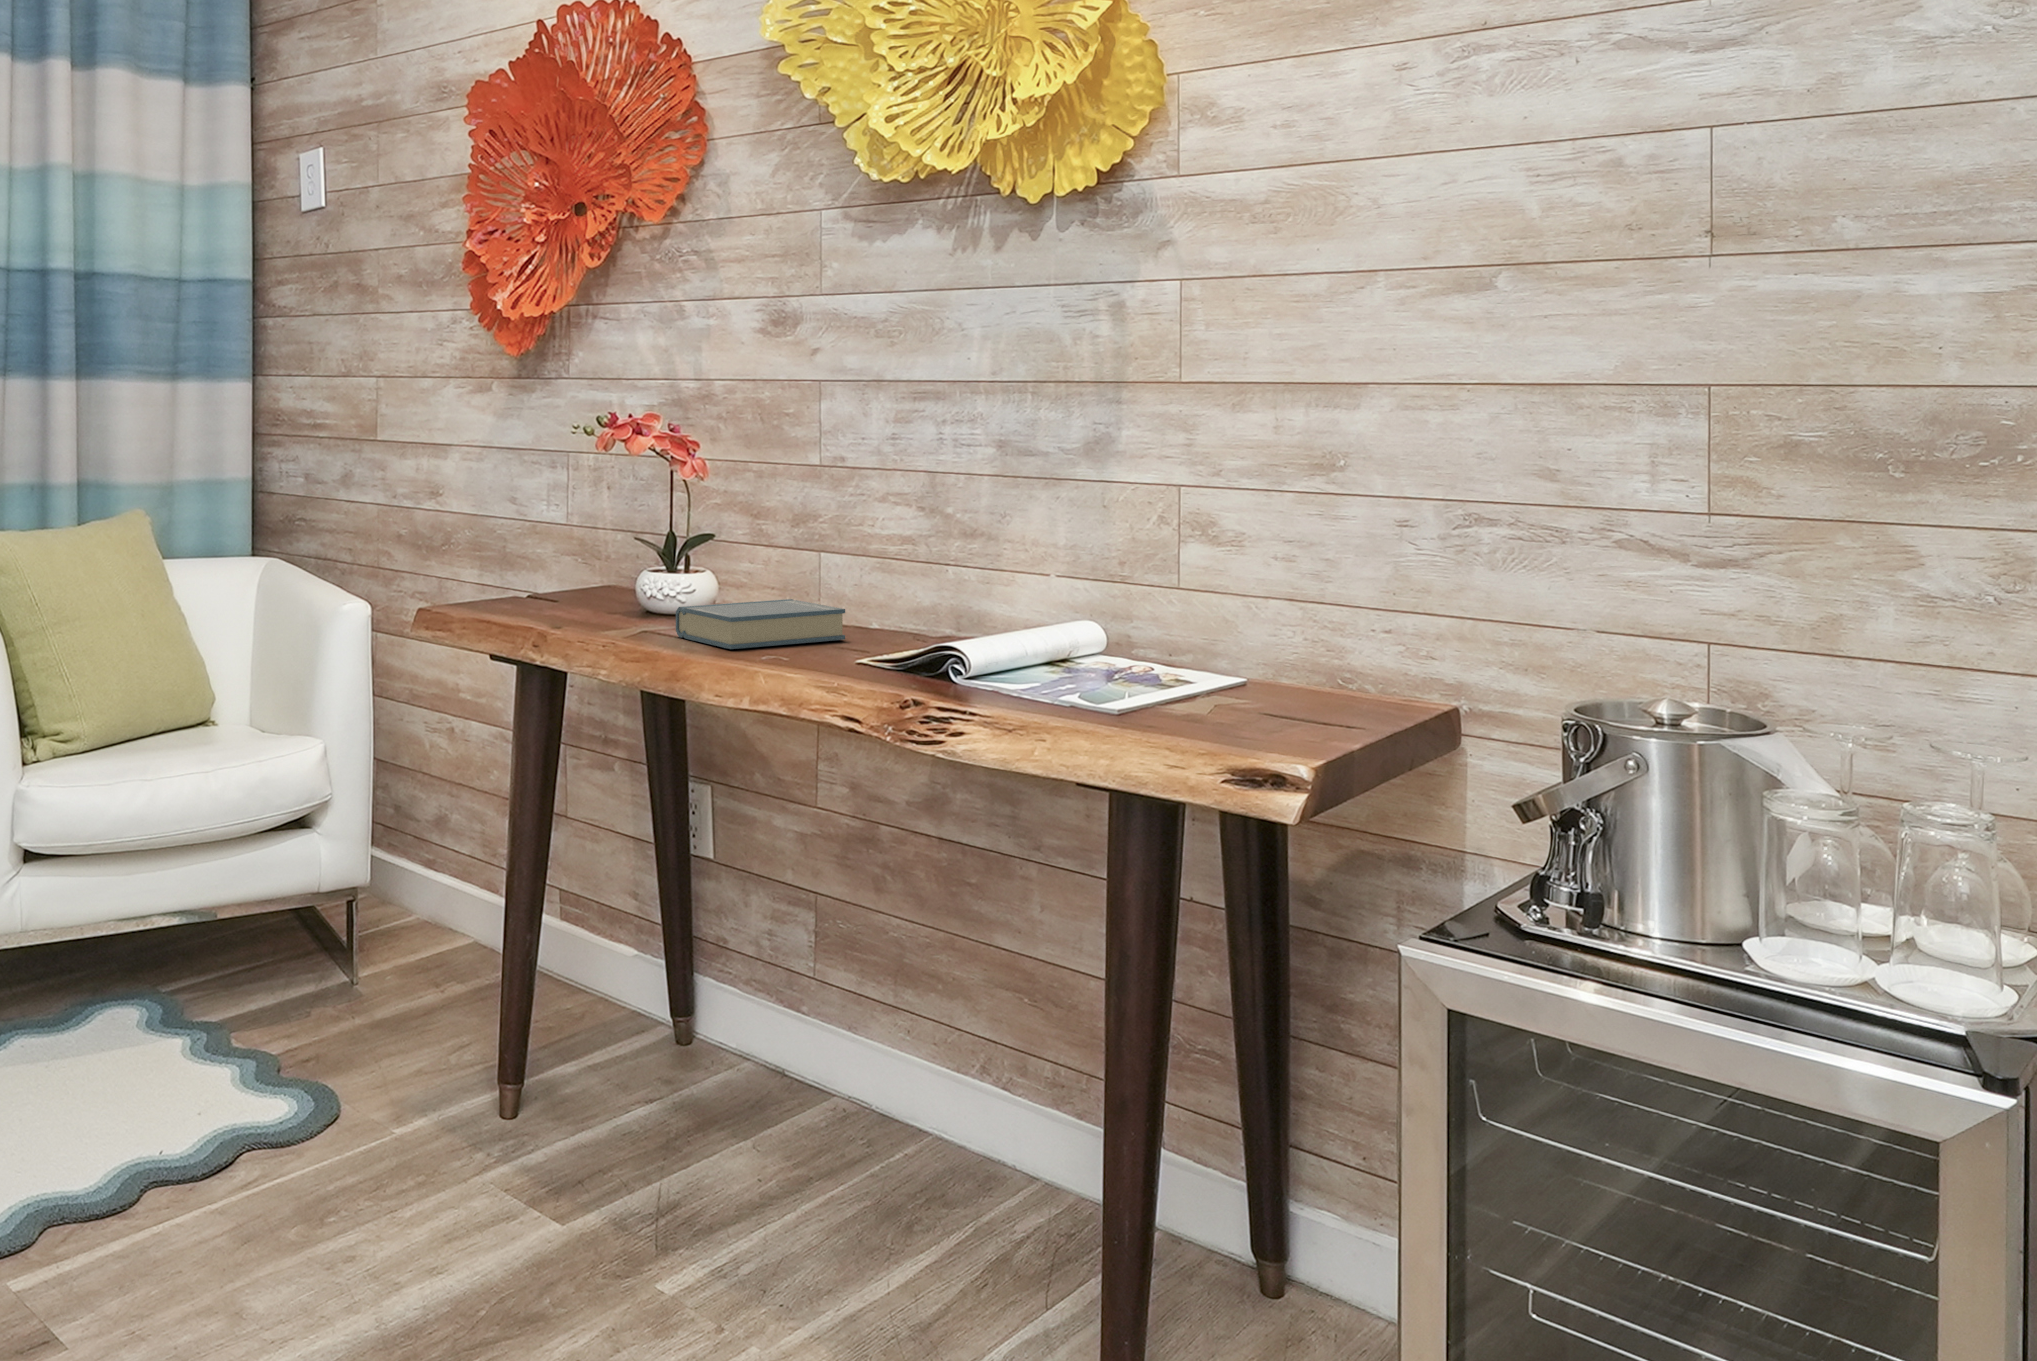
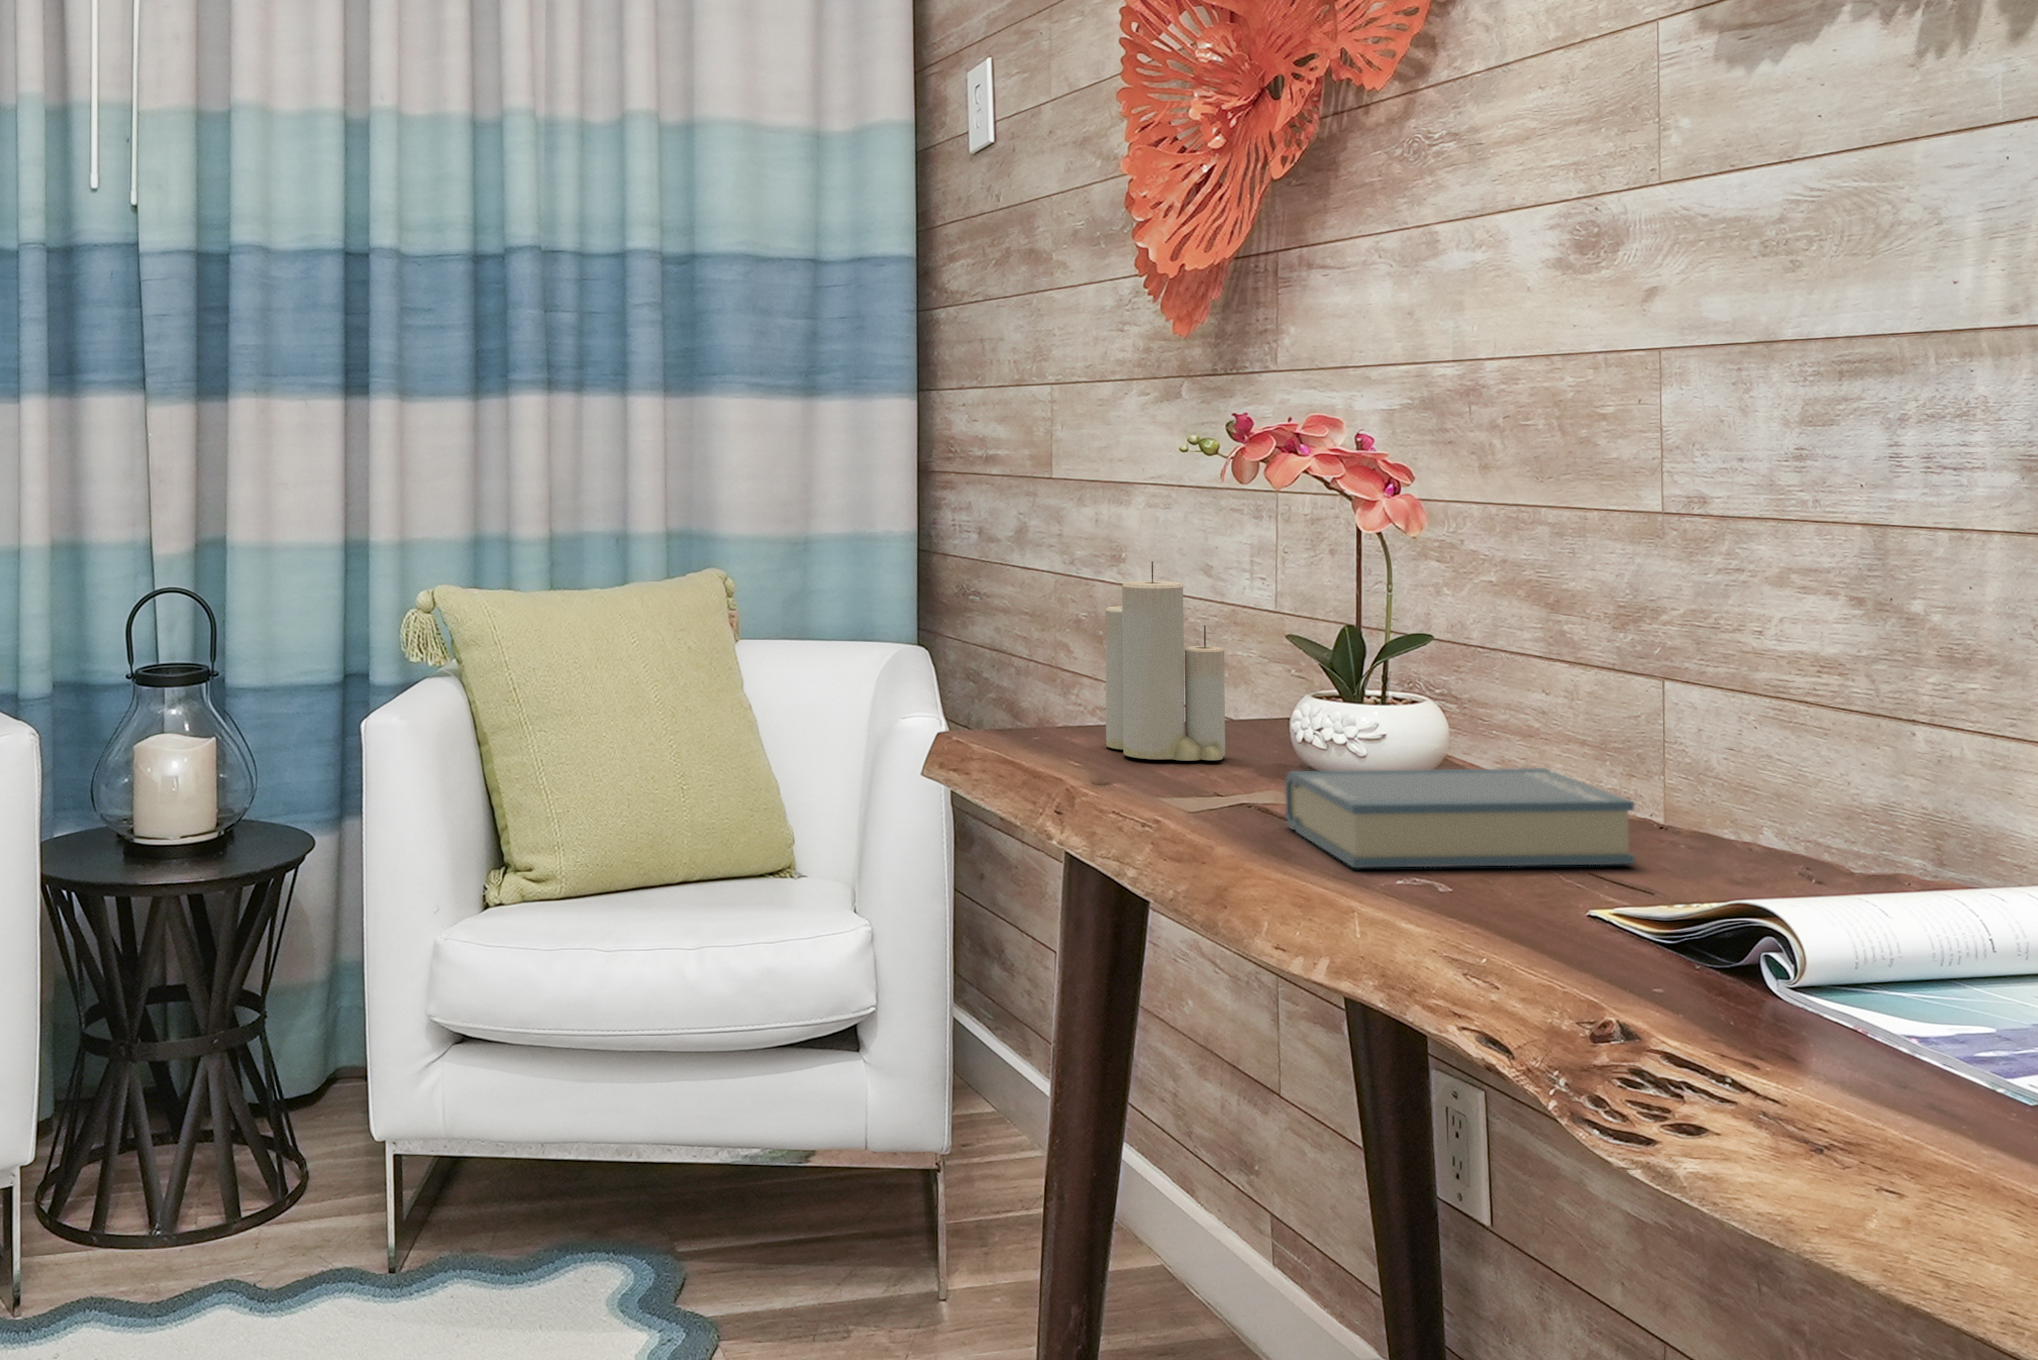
candle: none [530,498,603,613] -> present [1105,561,1225,761]

